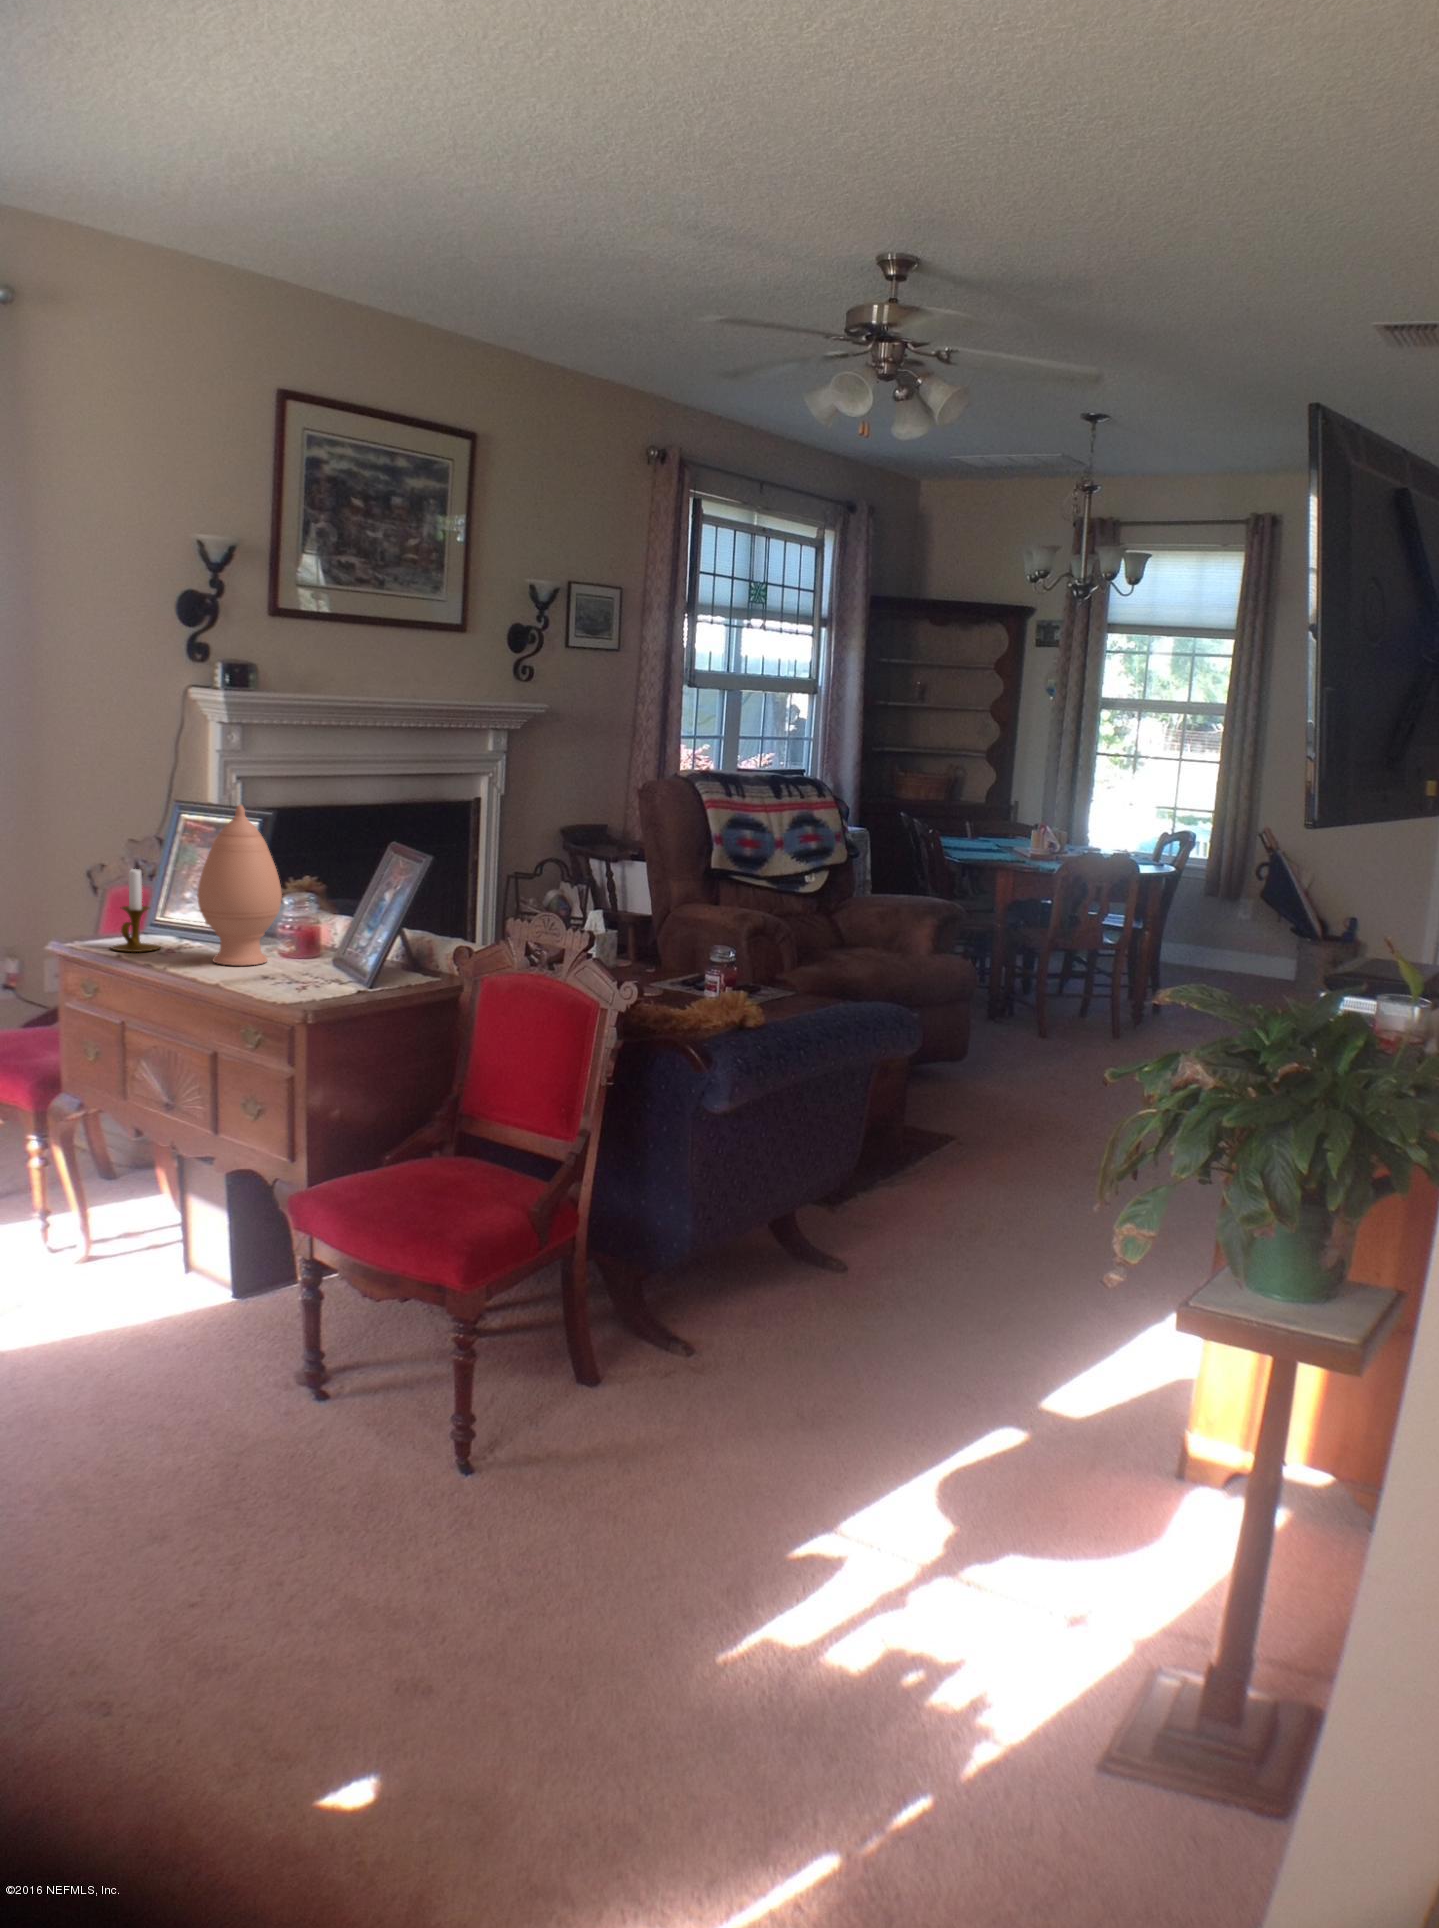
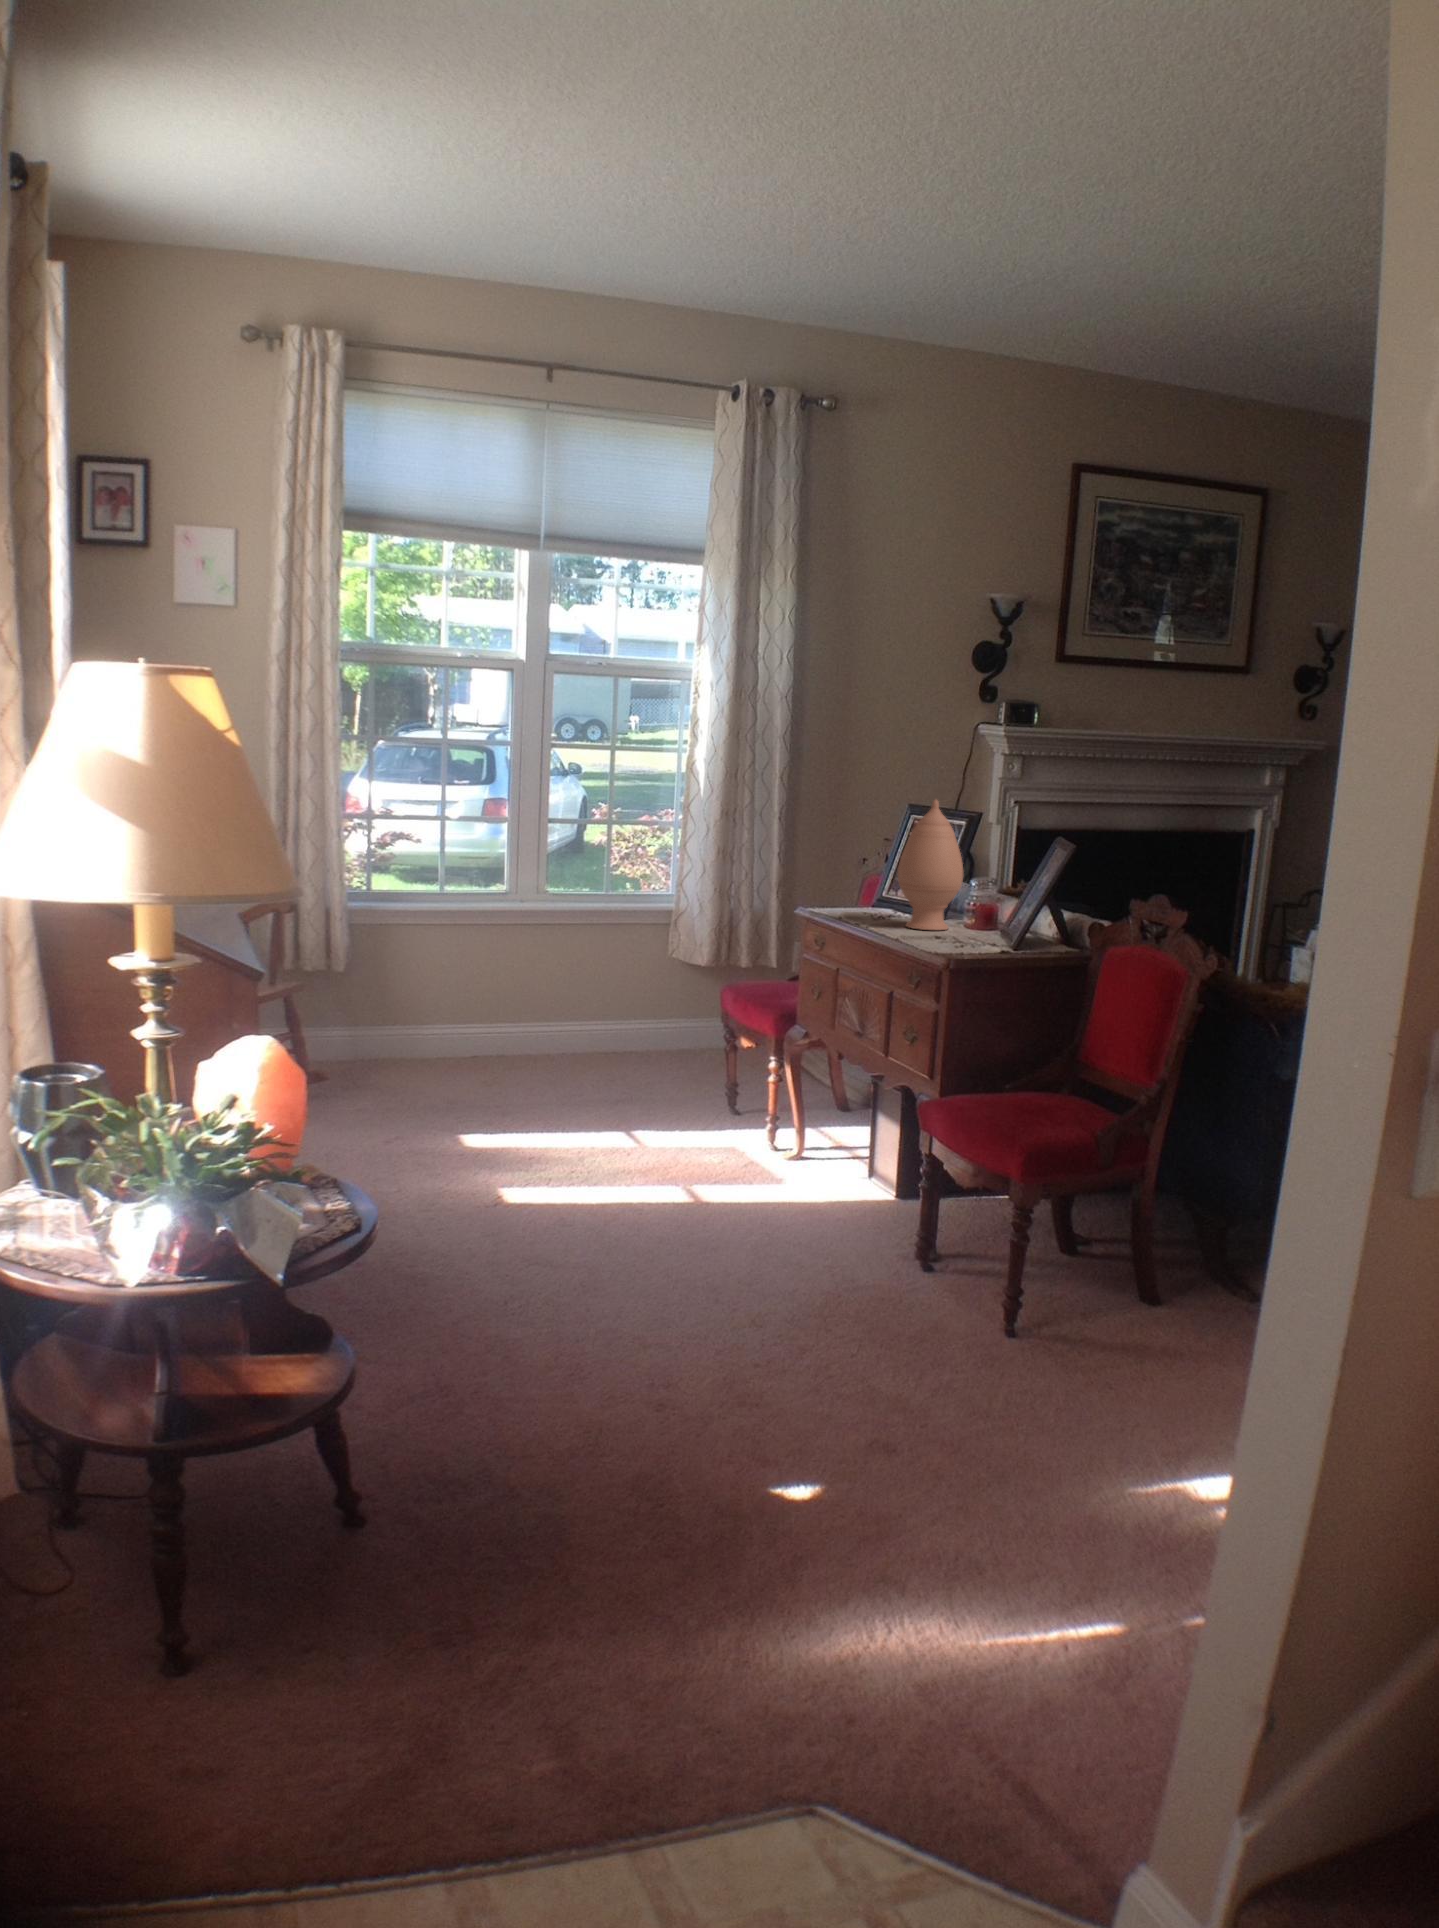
candlestick: present [111,869,160,952] -> none [839,852,877,916]

